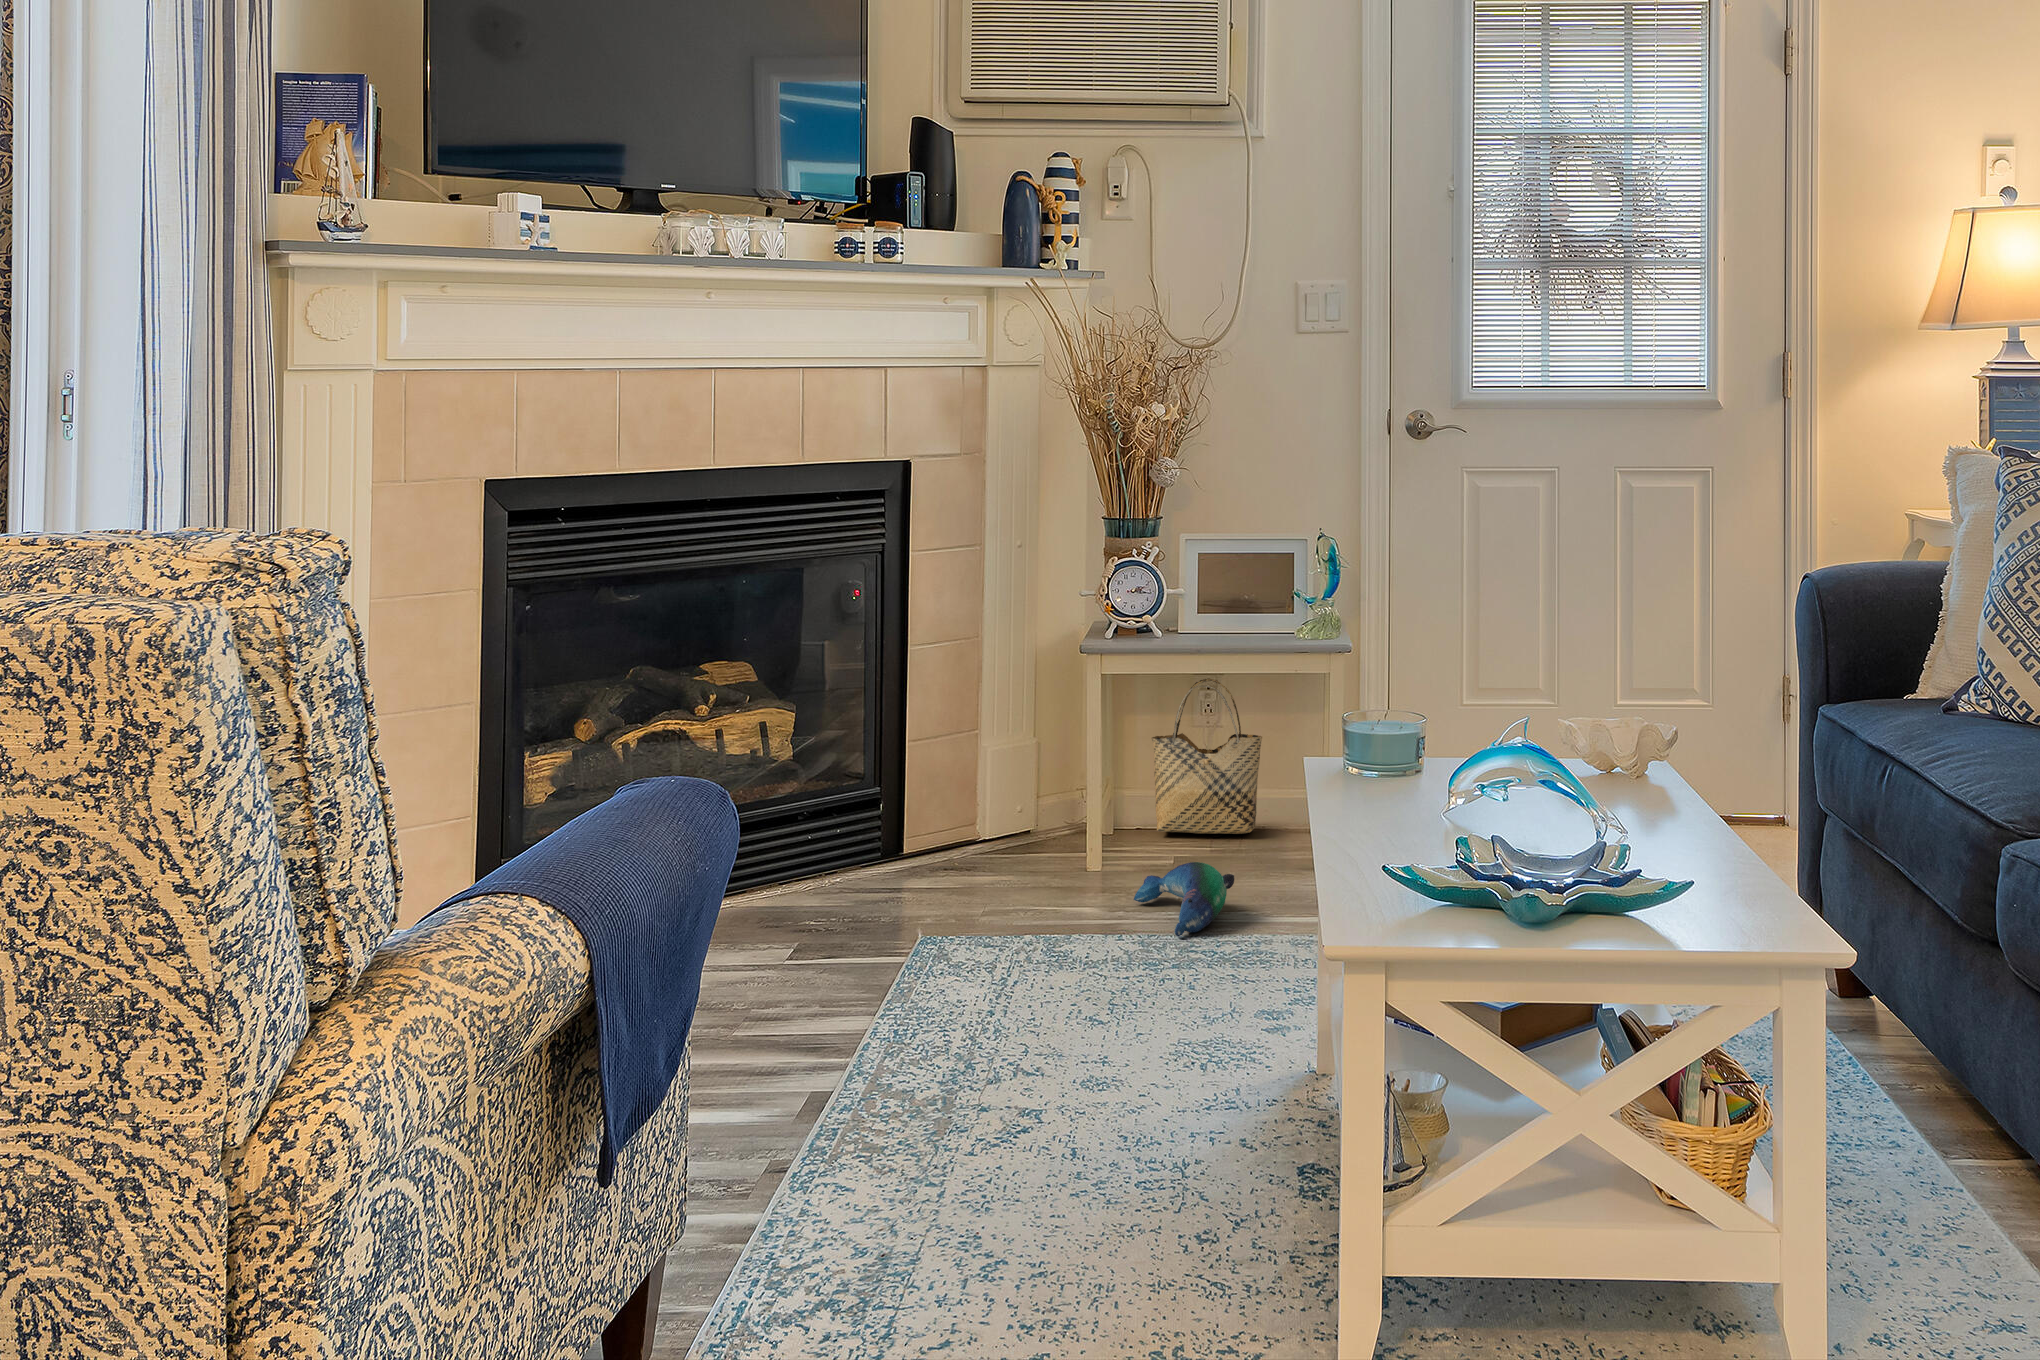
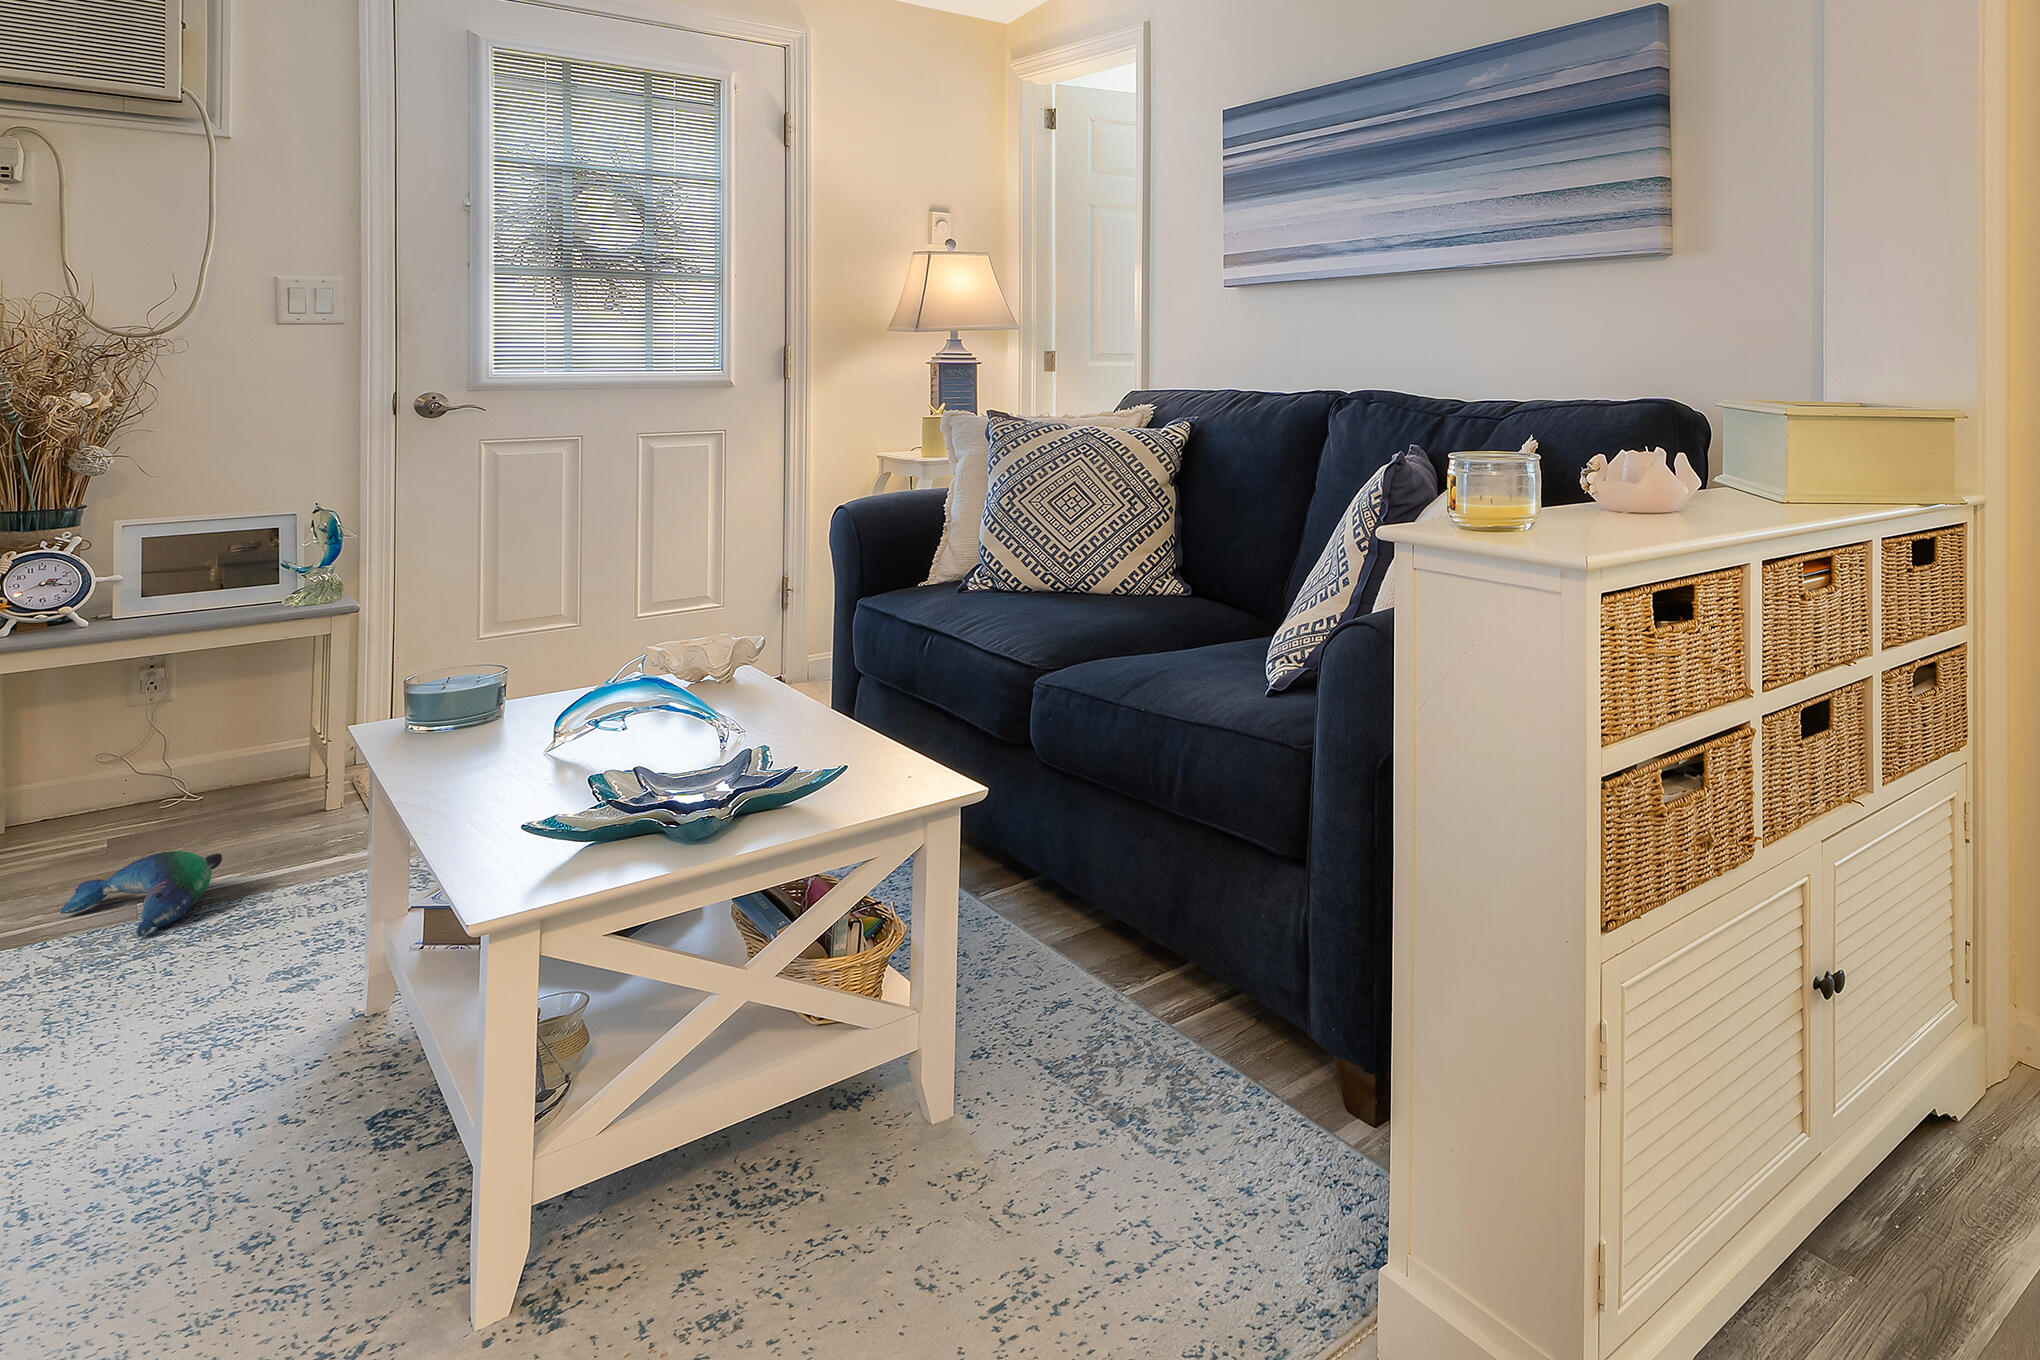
woven basket: present [1151,679,1262,834] -> none [69,657,243,828]

